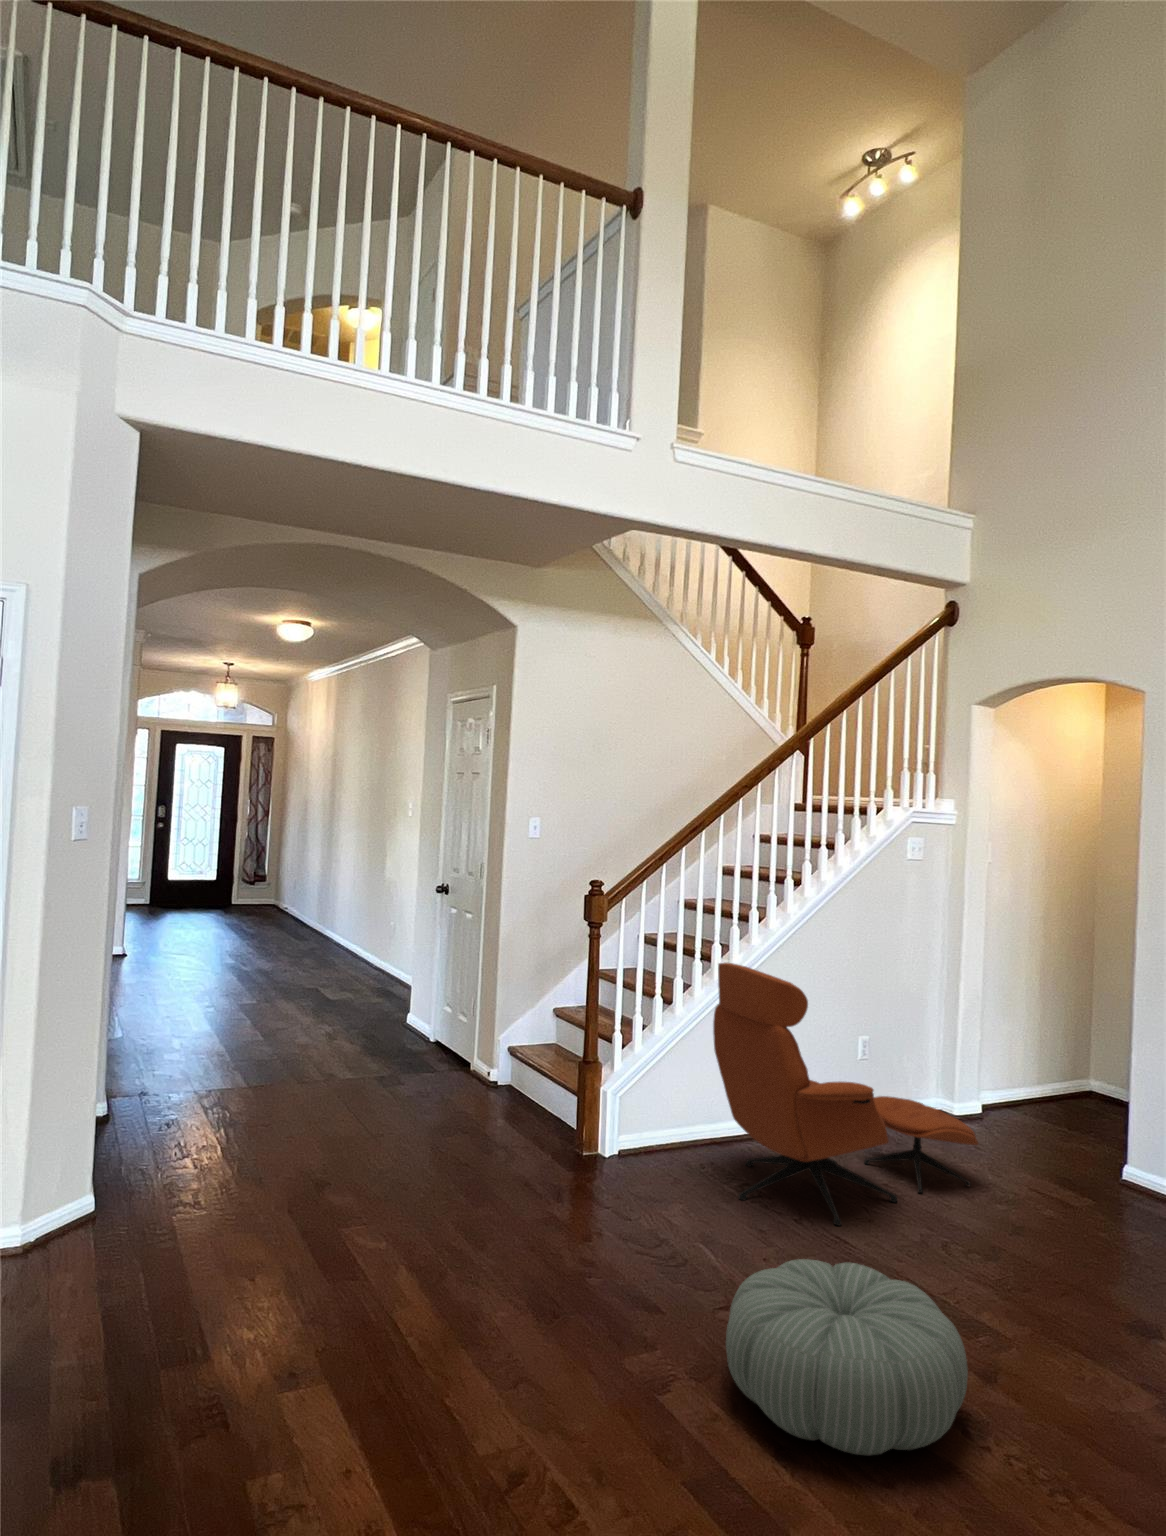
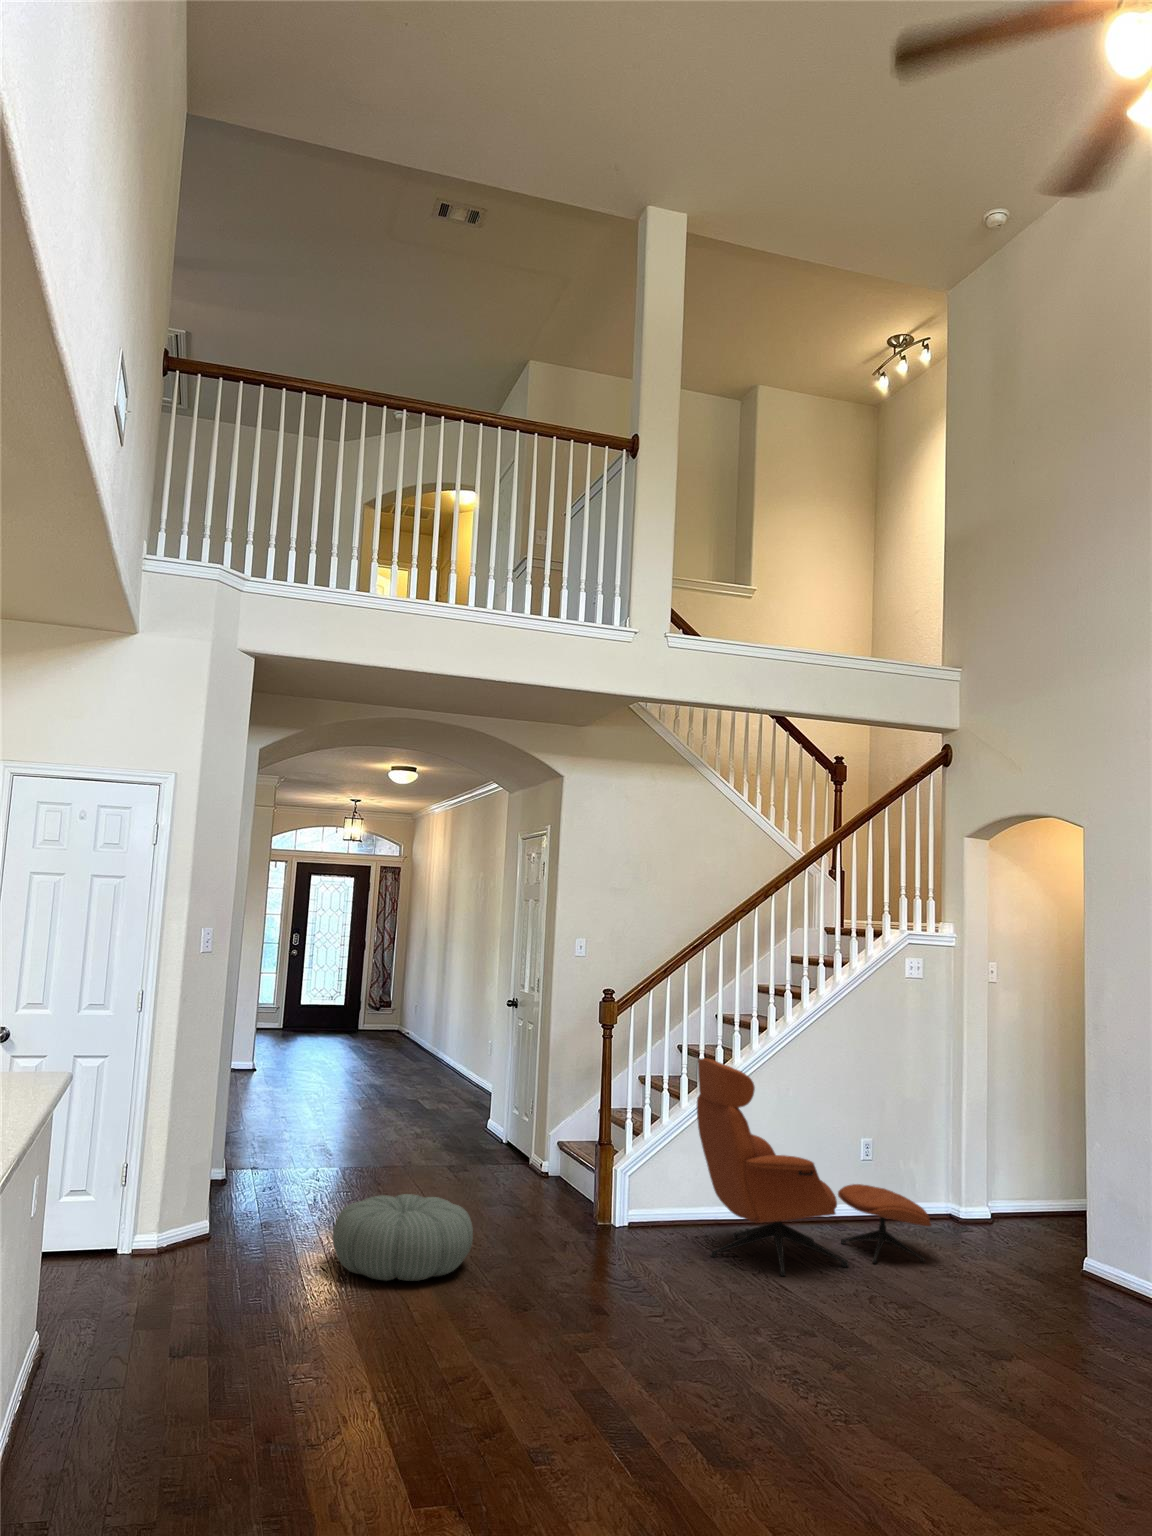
pouf: present [726,1259,968,1455] -> present [333,1194,473,1281]

